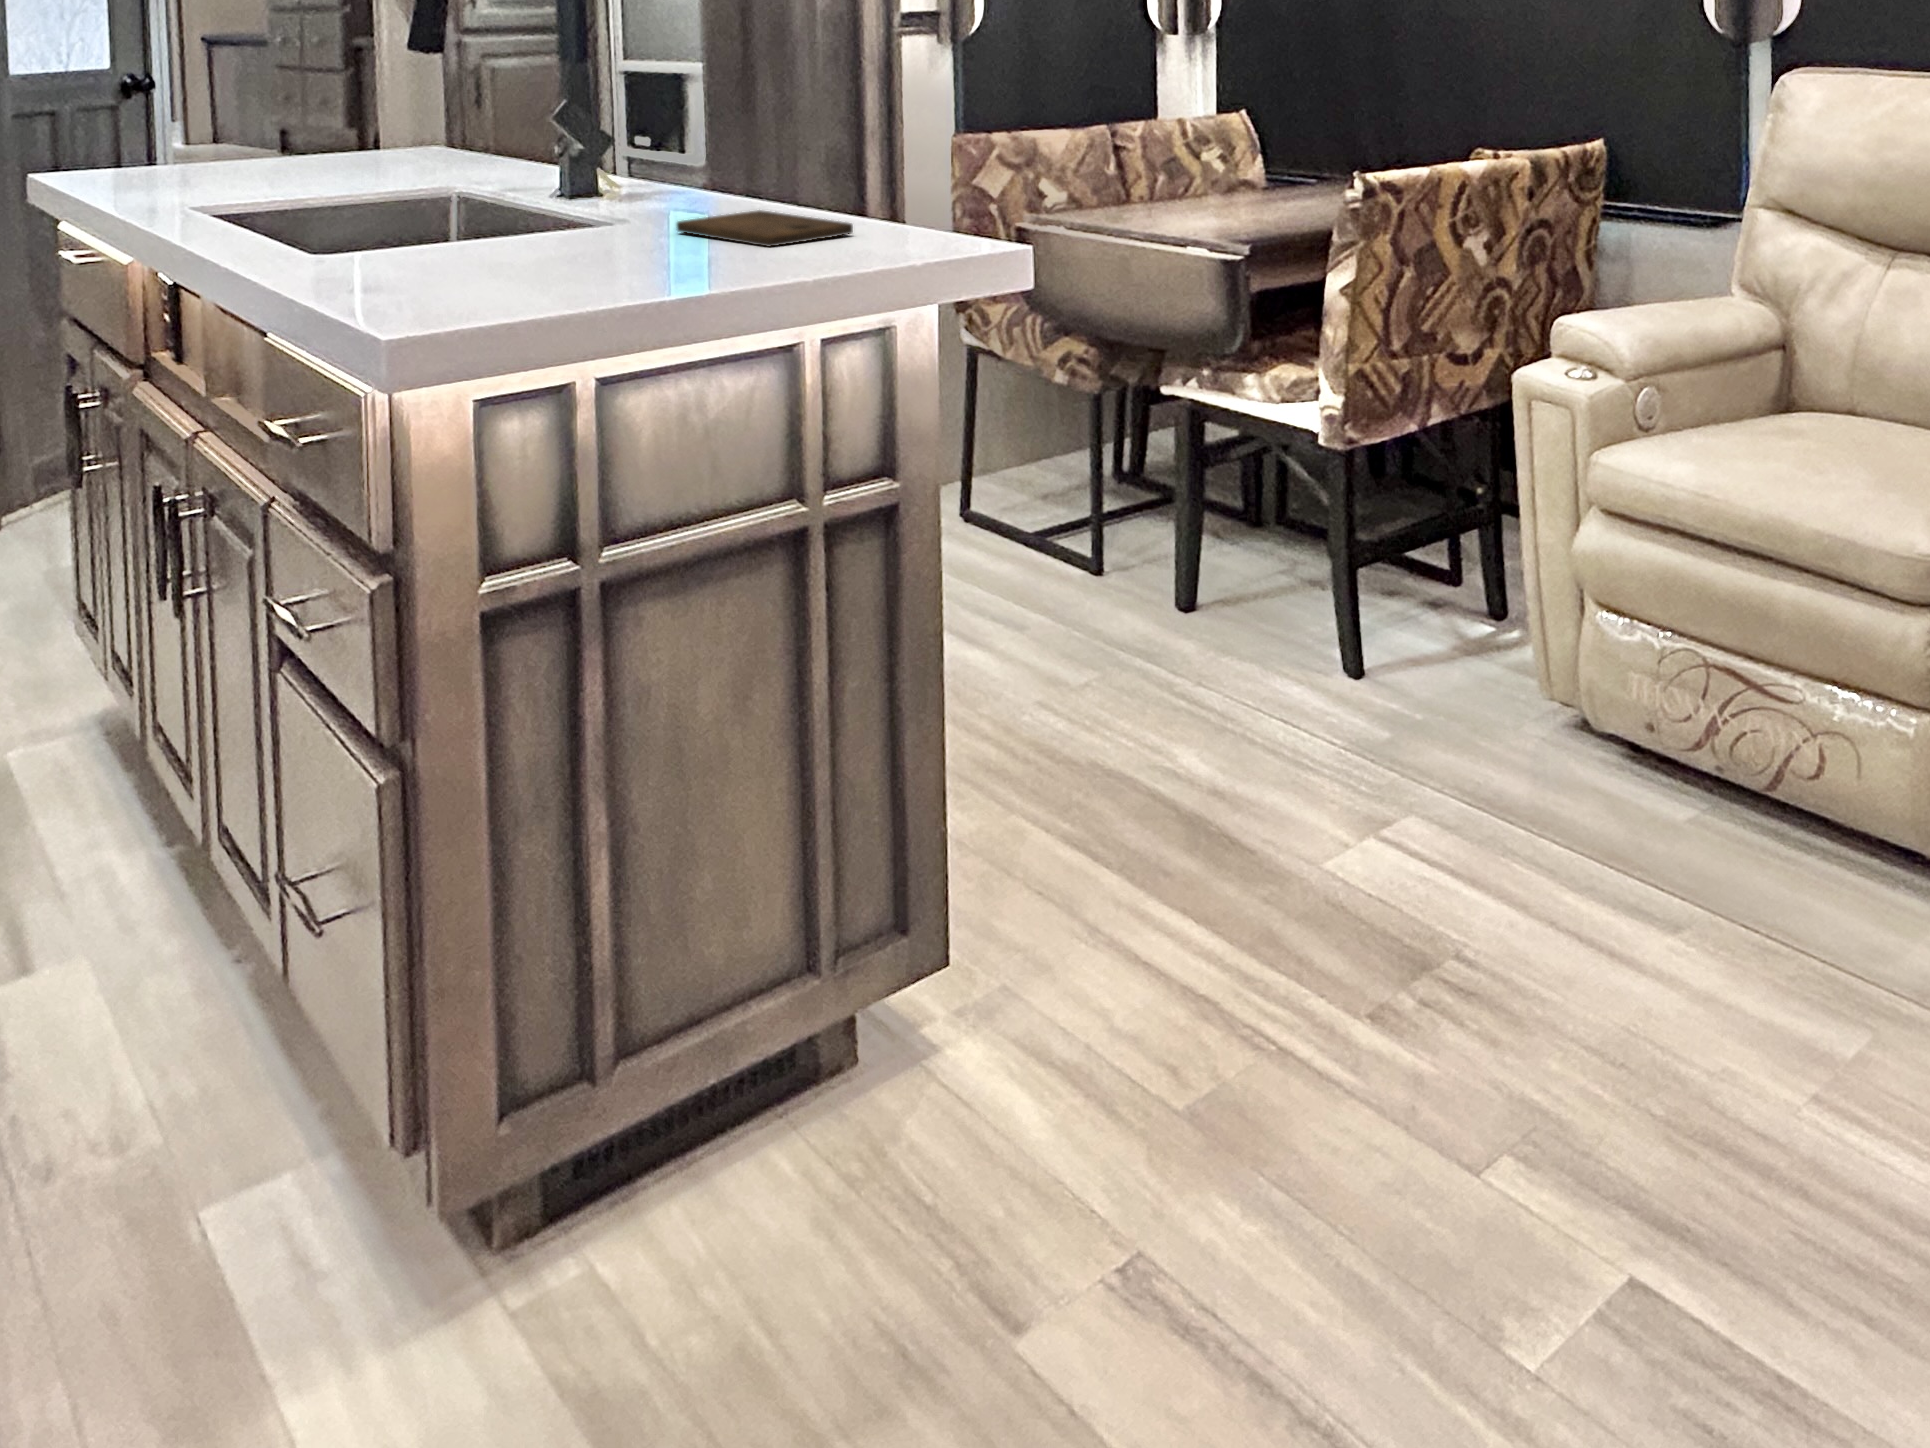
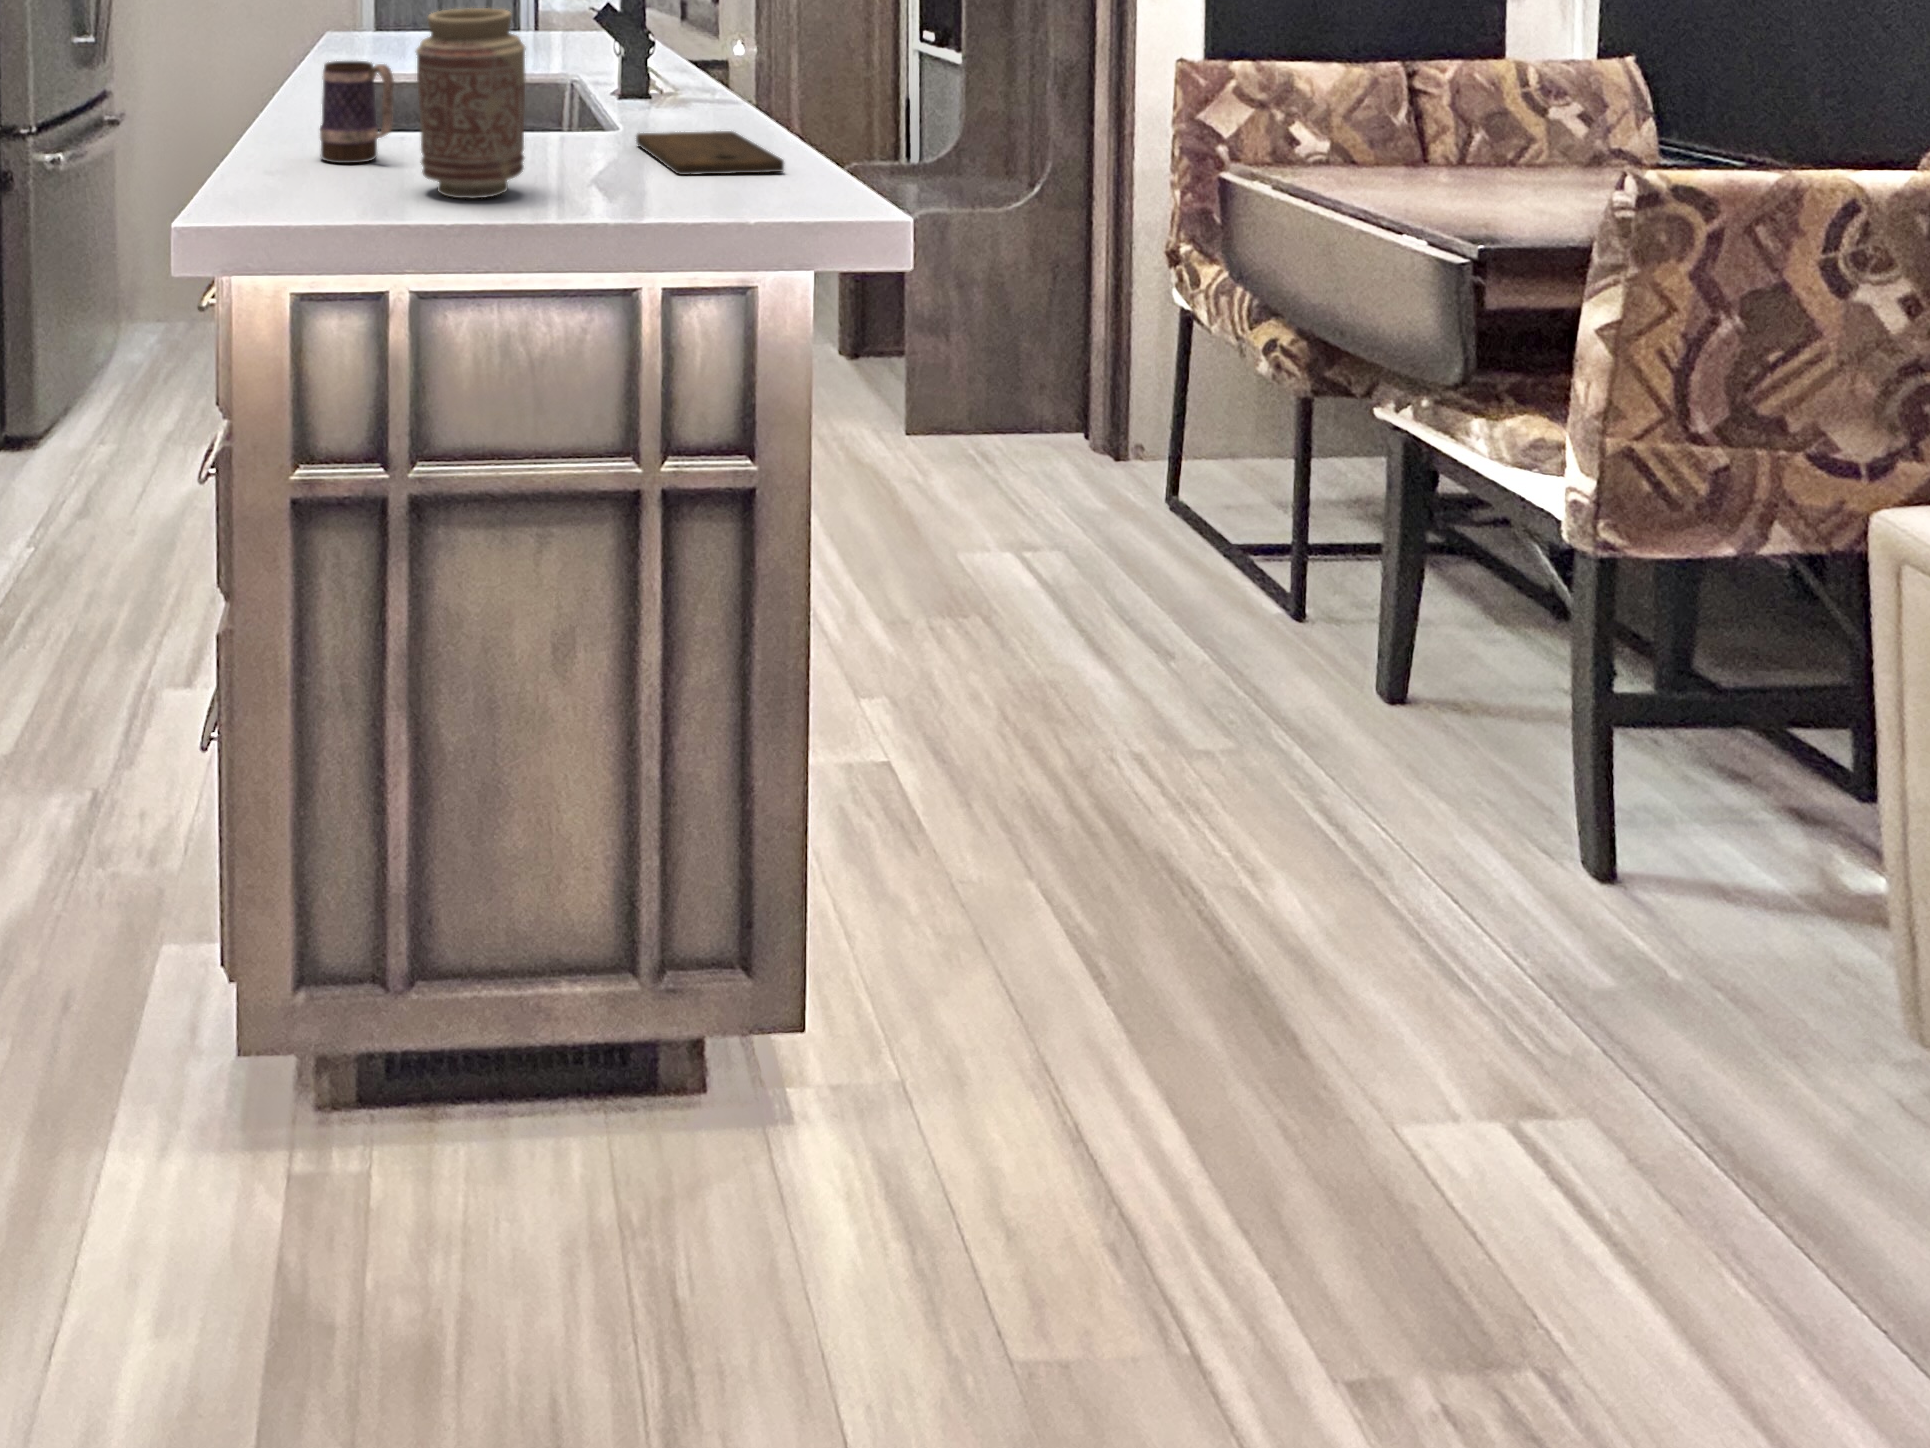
vase: none [560,97,677,286] -> present [416,8,526,198]
mug: none [383,168,479,280] -> present [320,61,394,163]

